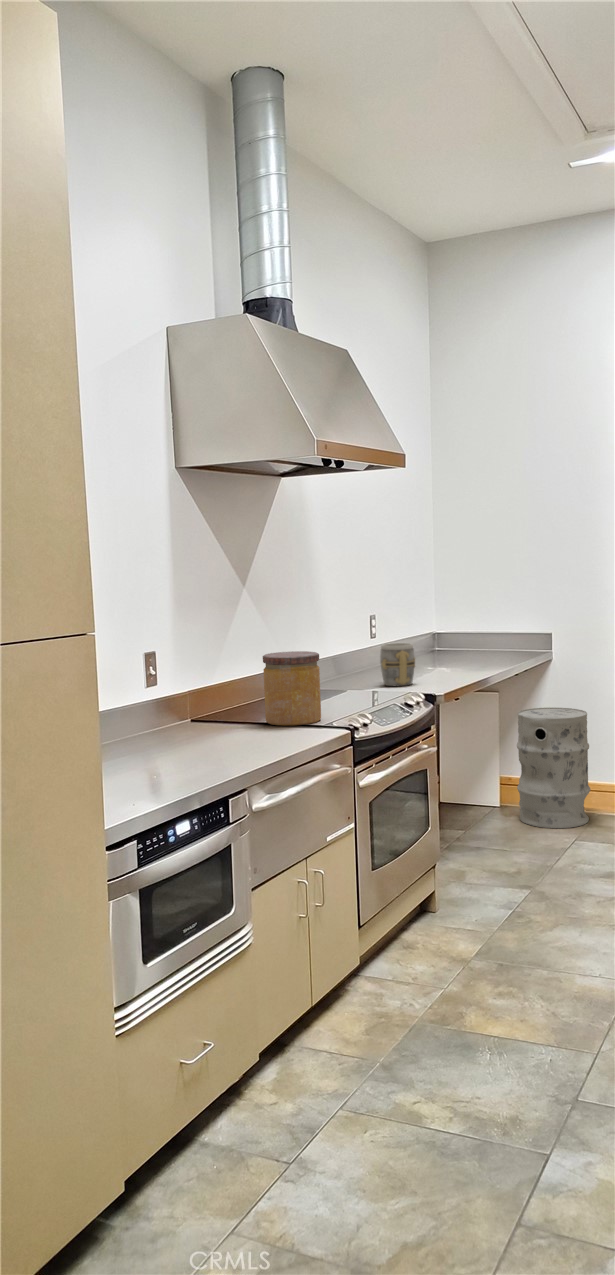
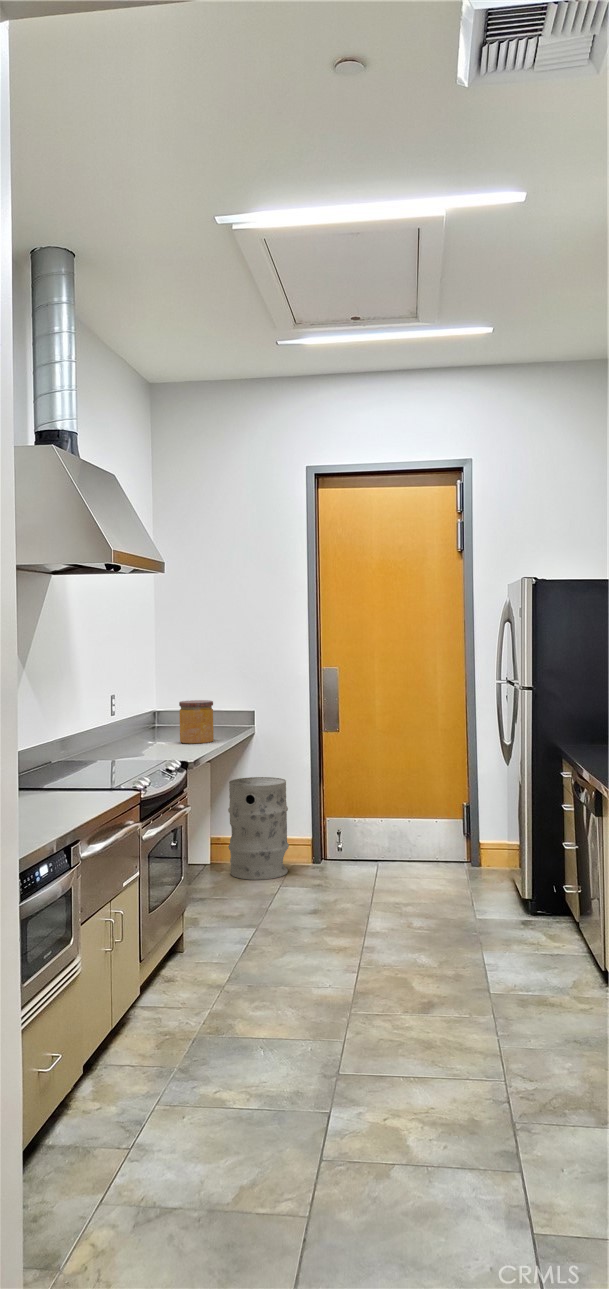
mug: present [380,643,415,686] -> none [132,723,162,760]
jar: present [263,651,321,725] -> present [179,700,214,743]

